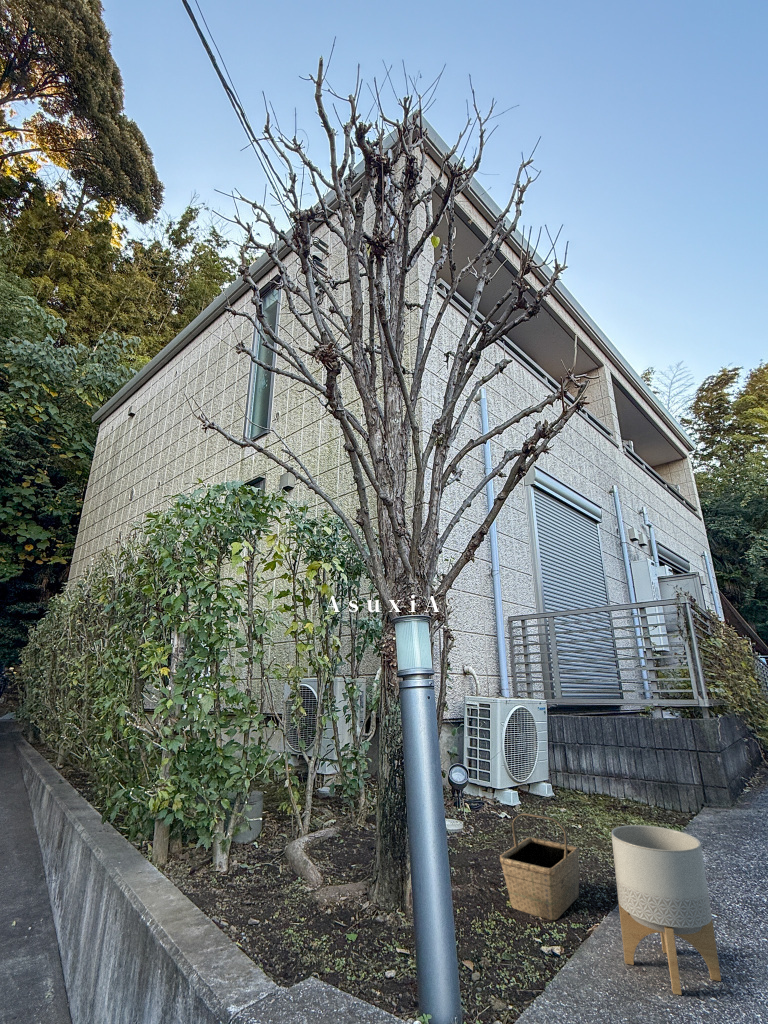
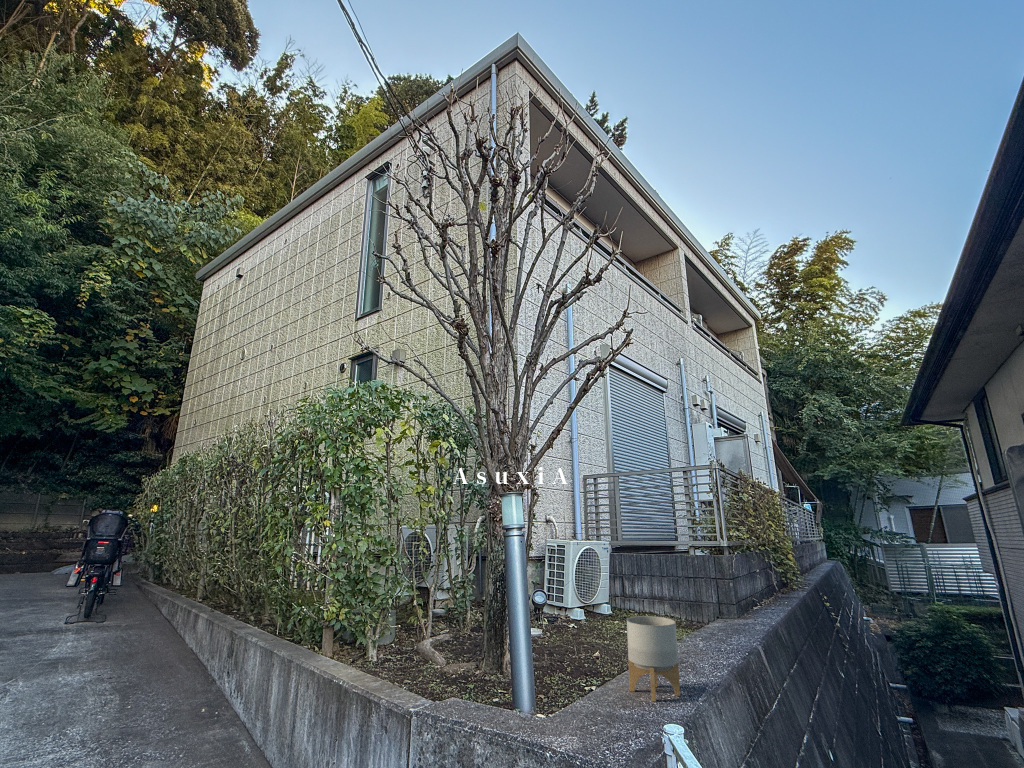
basket: present [500,813,579,920] -> none [563,615,615,677]

